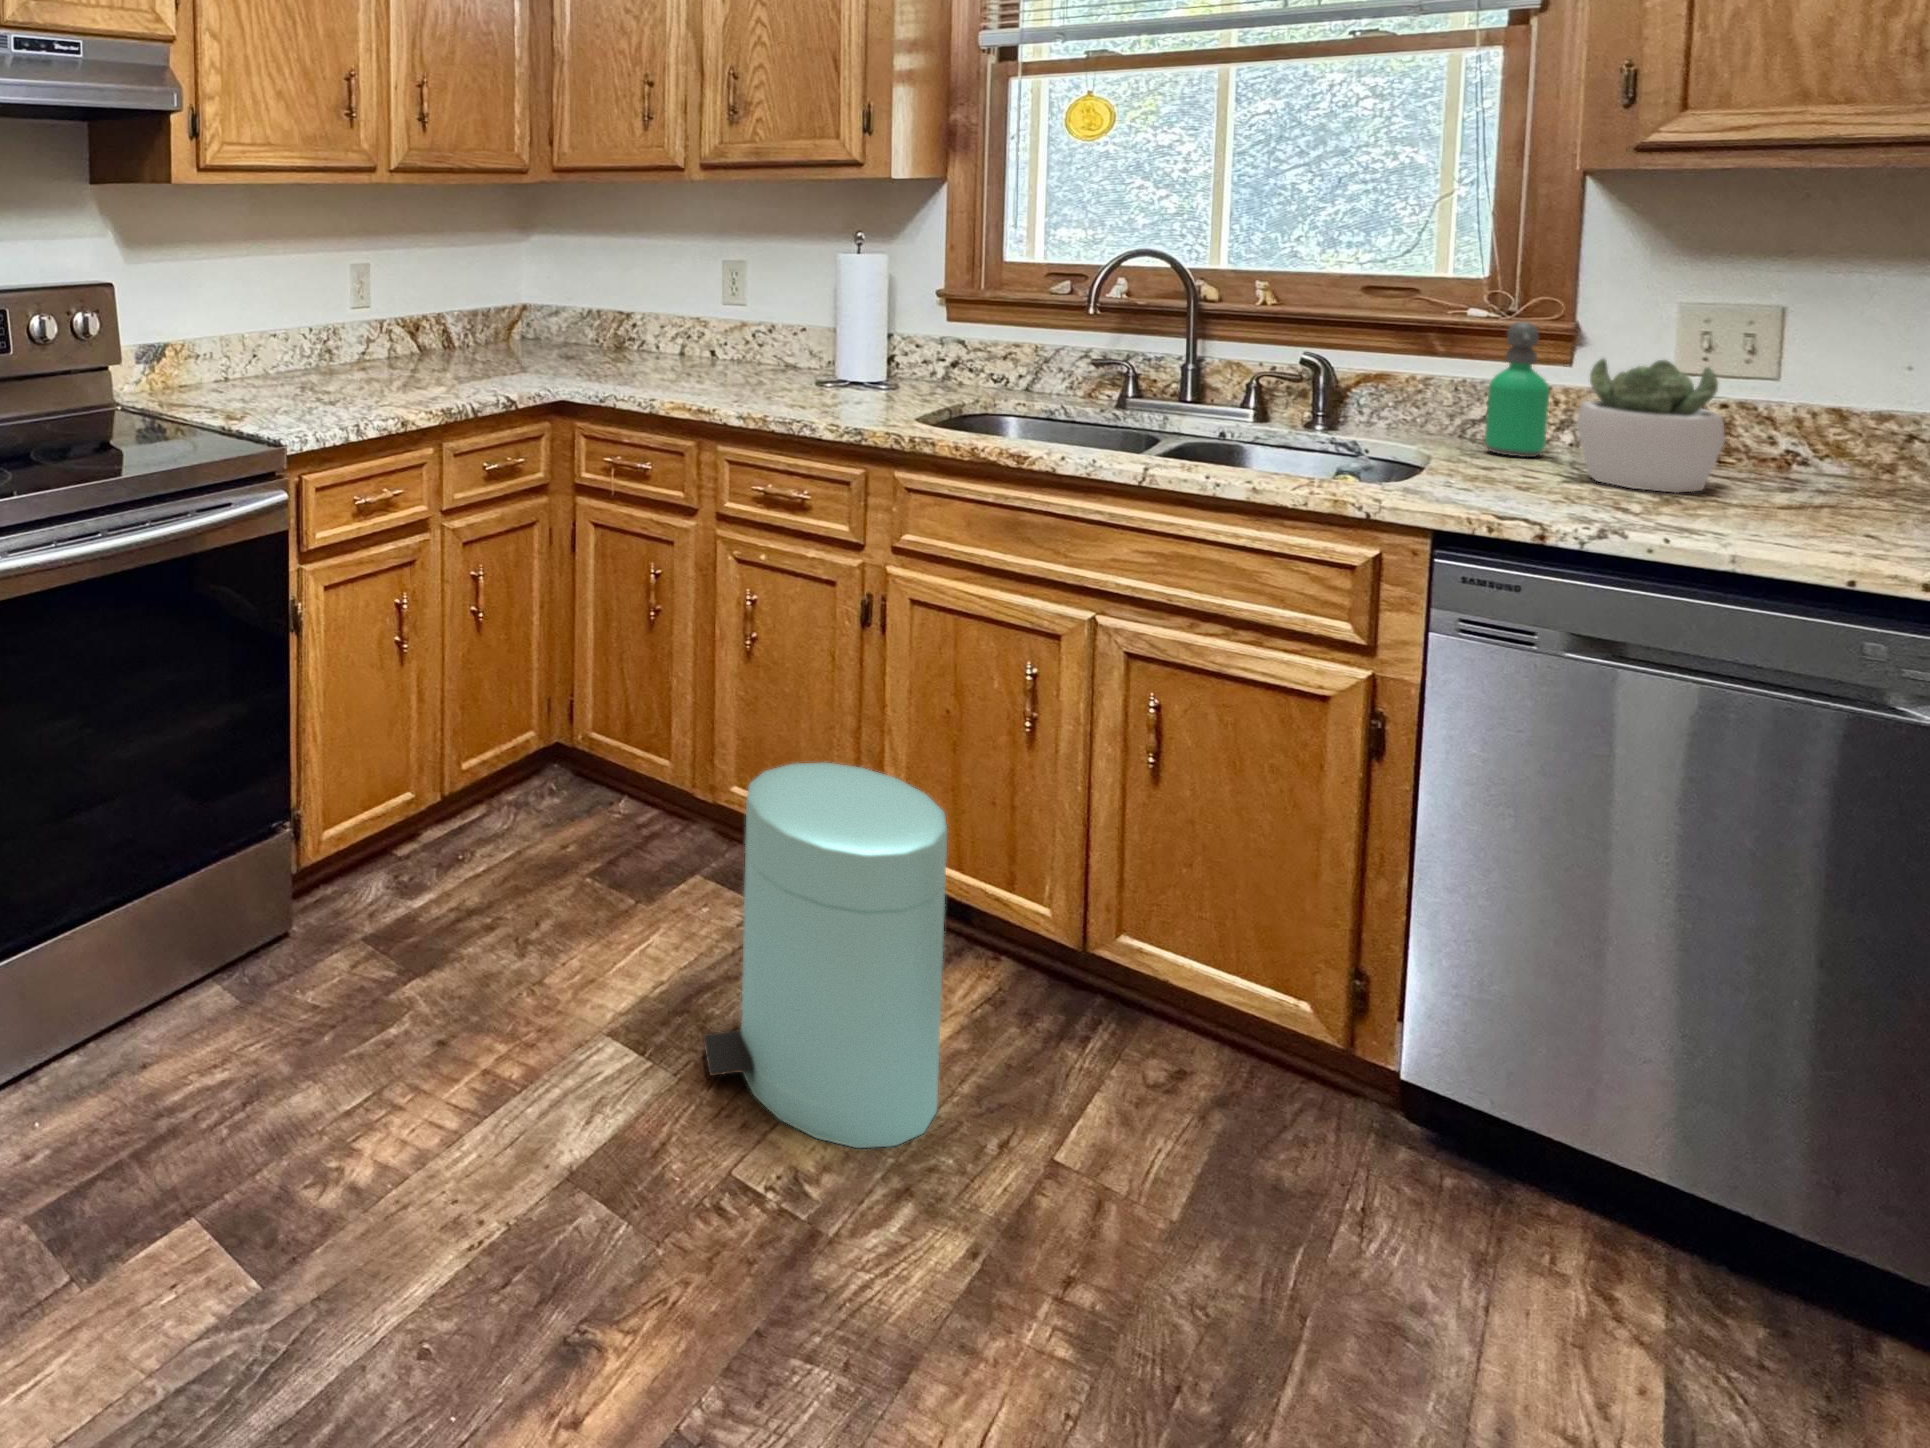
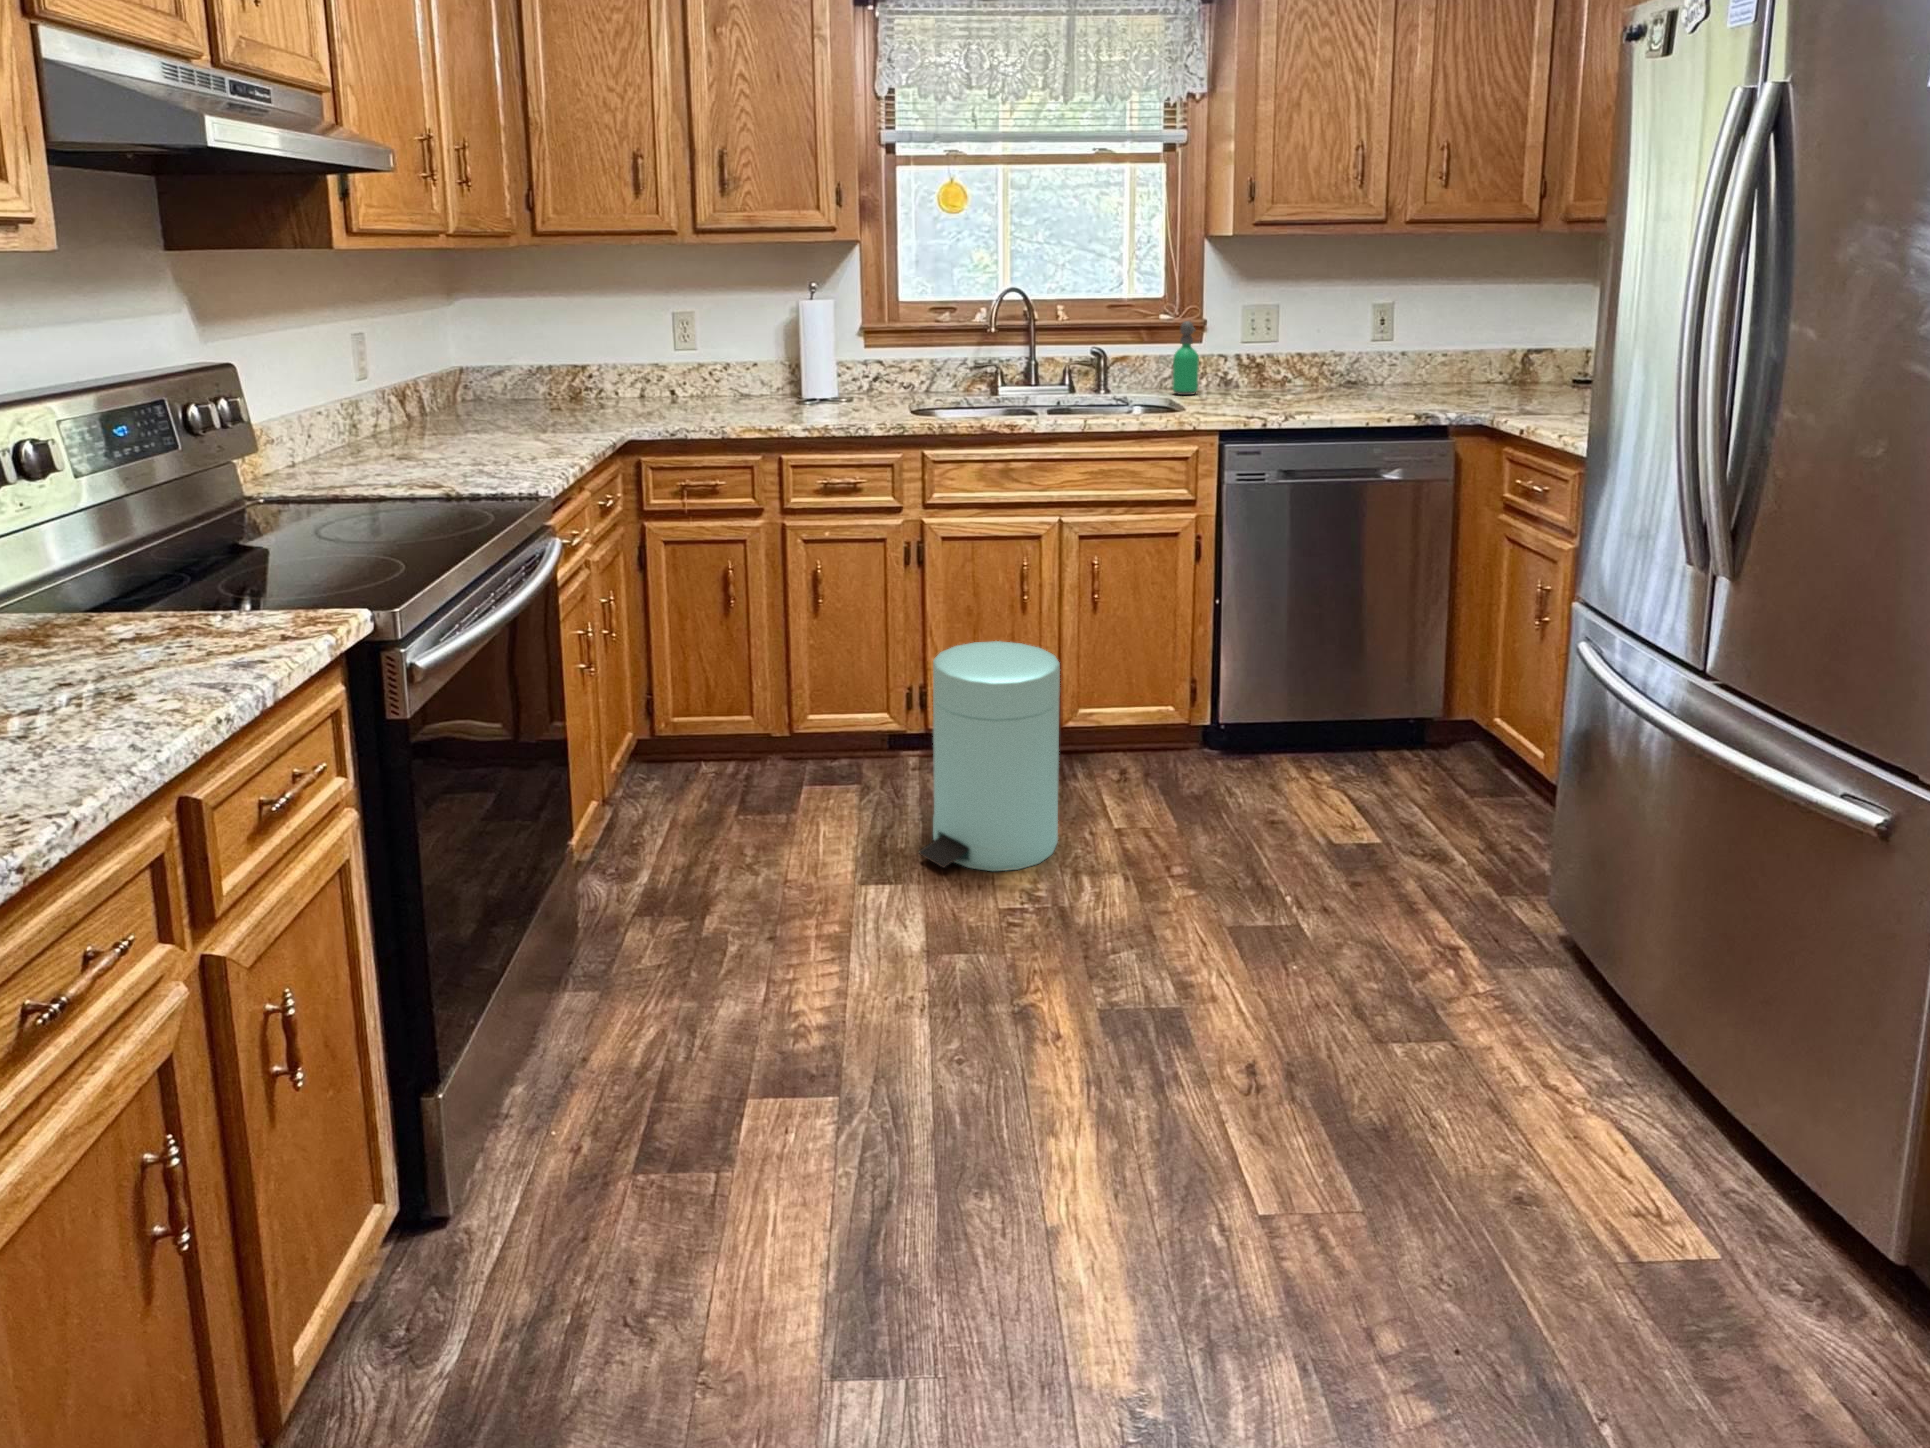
succulent plant: present [1576,359,1725,493] -> none [1226,335,1282,401]

